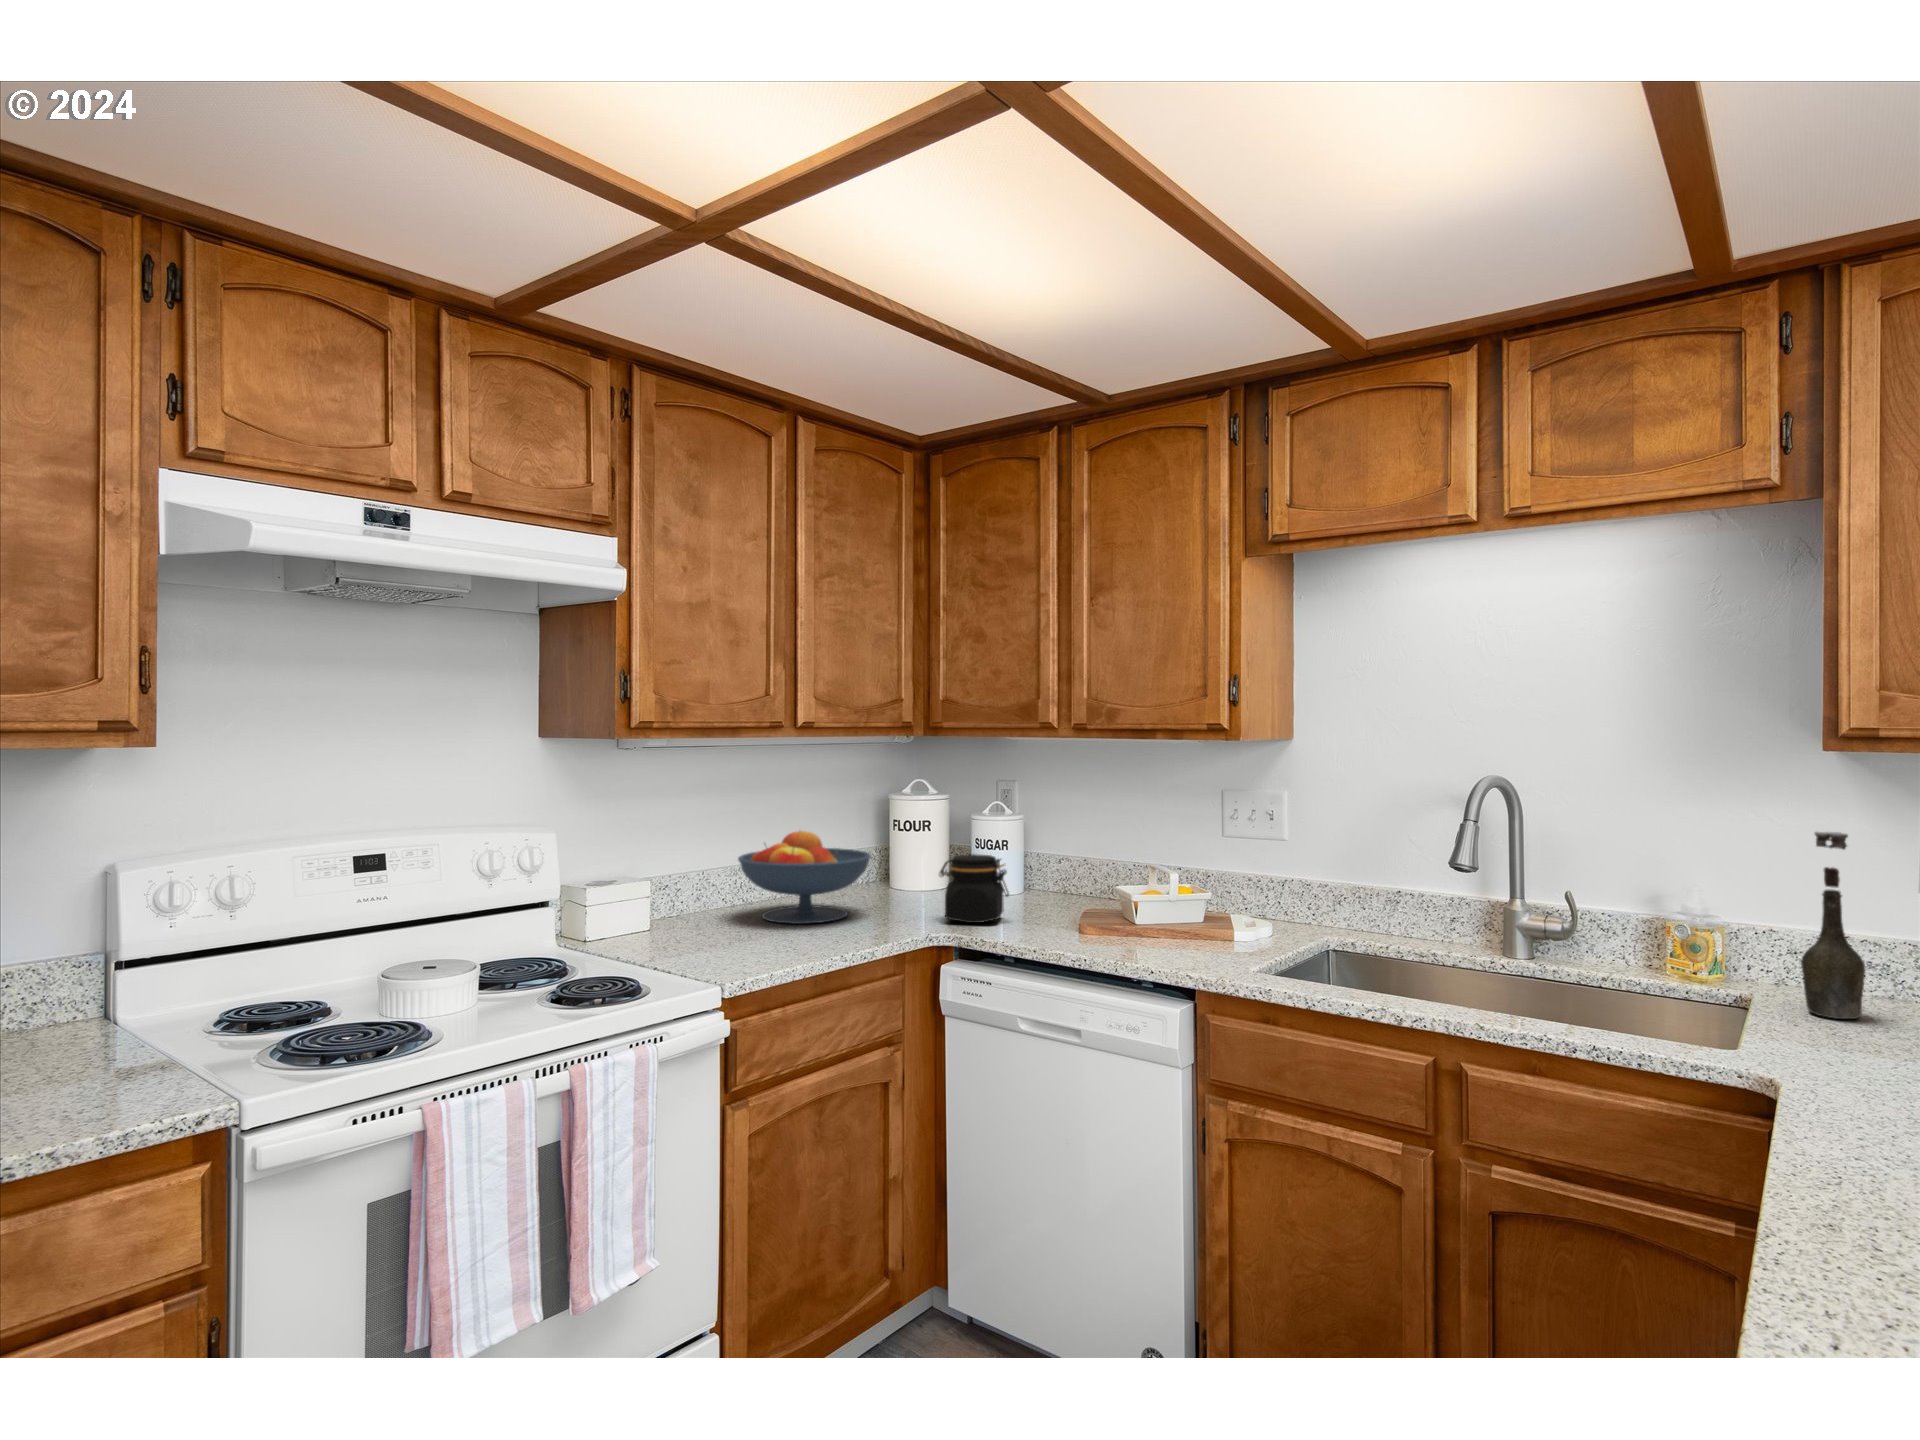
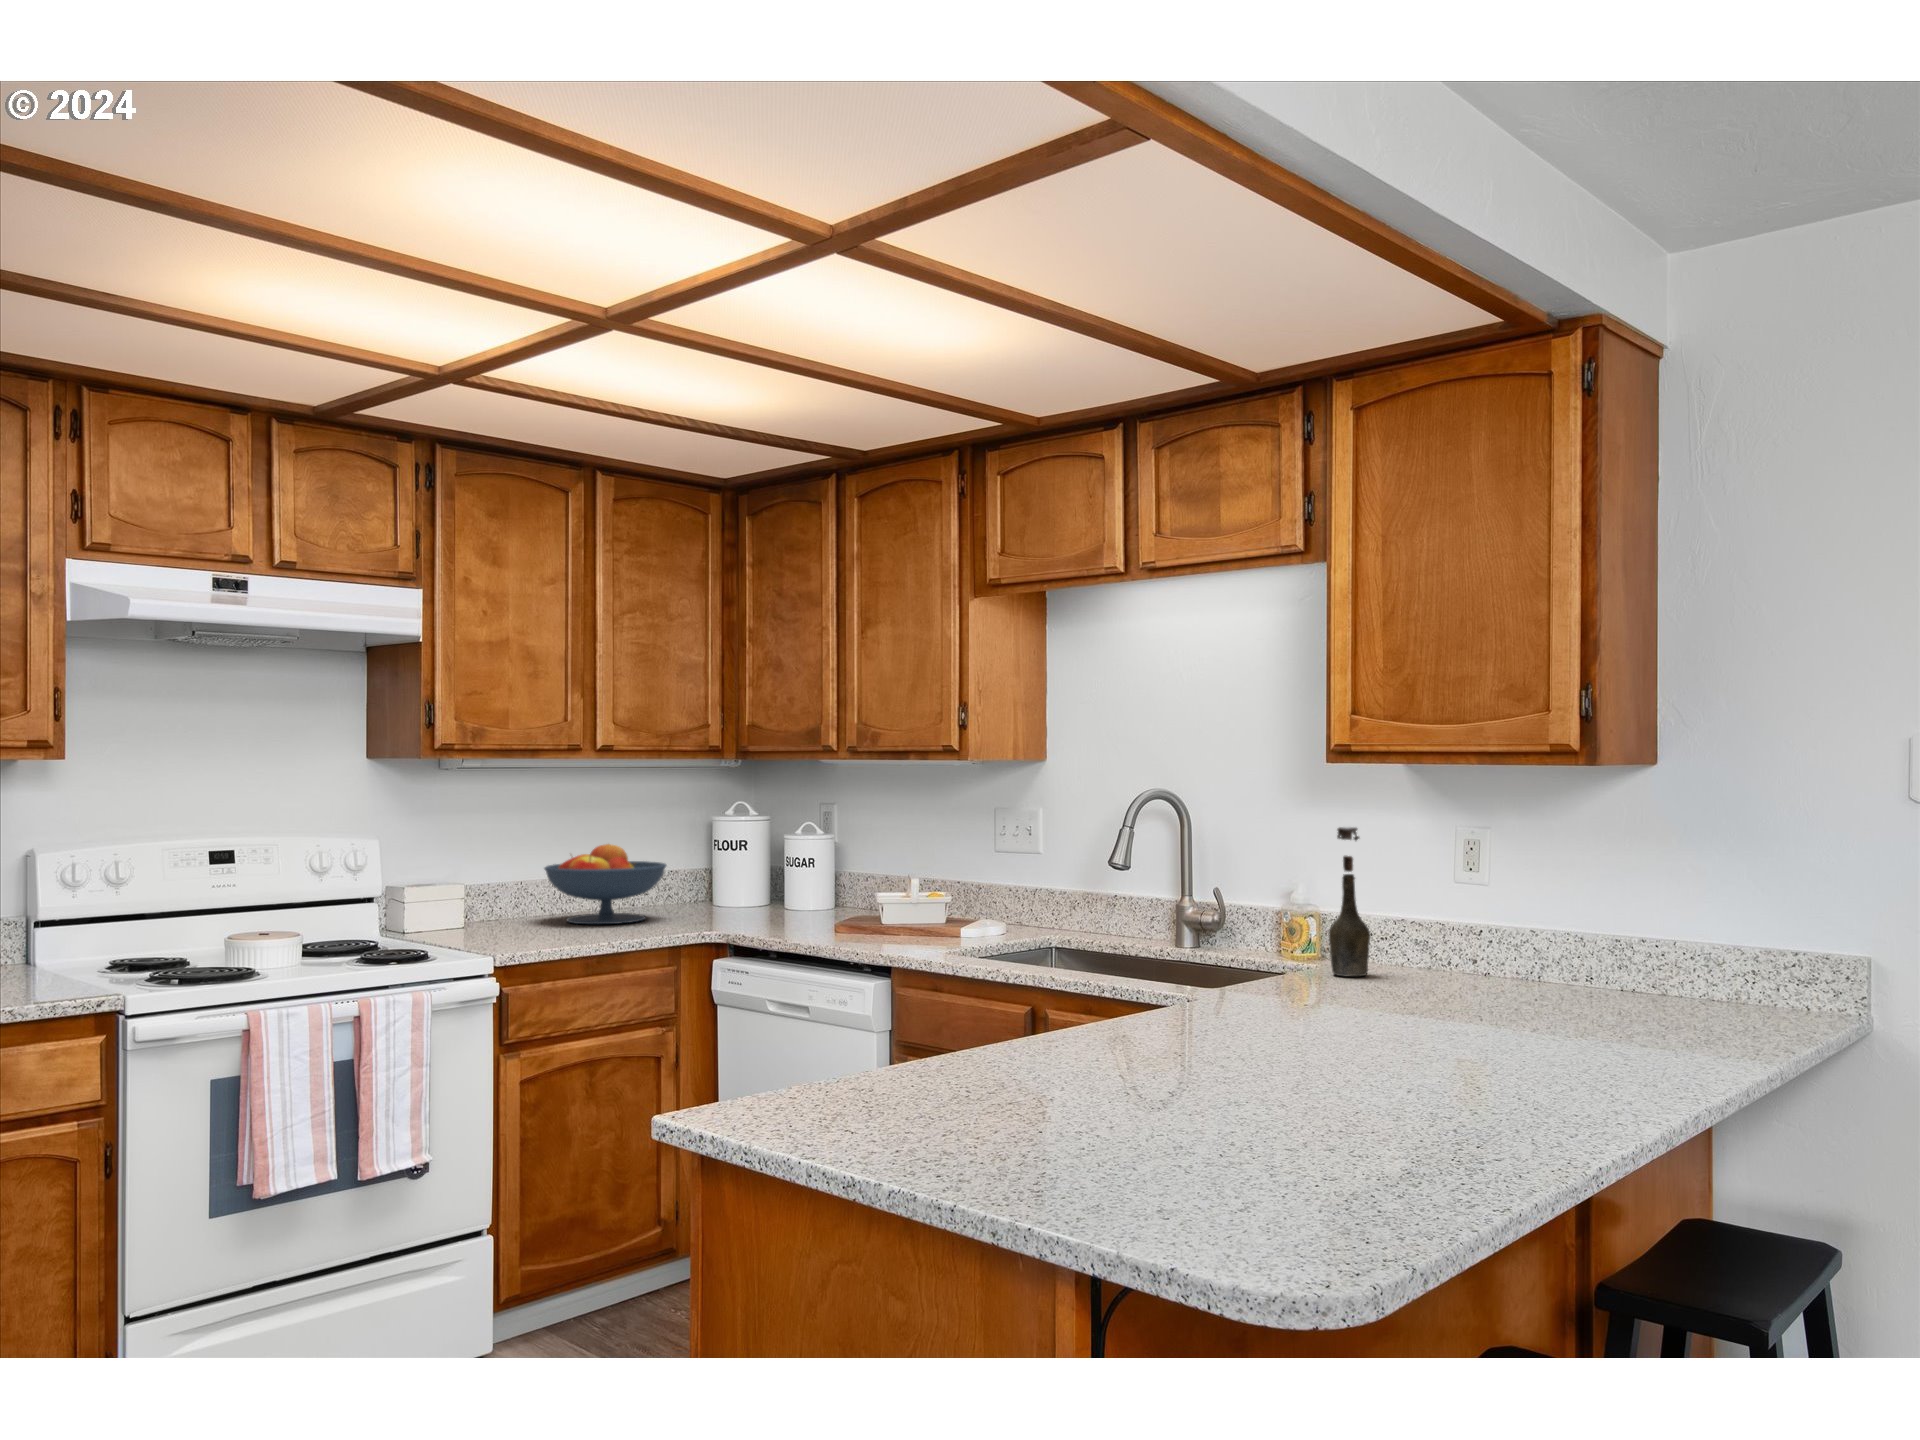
jar: present [940,854,1009,923] -> none [722,865,785,925]

